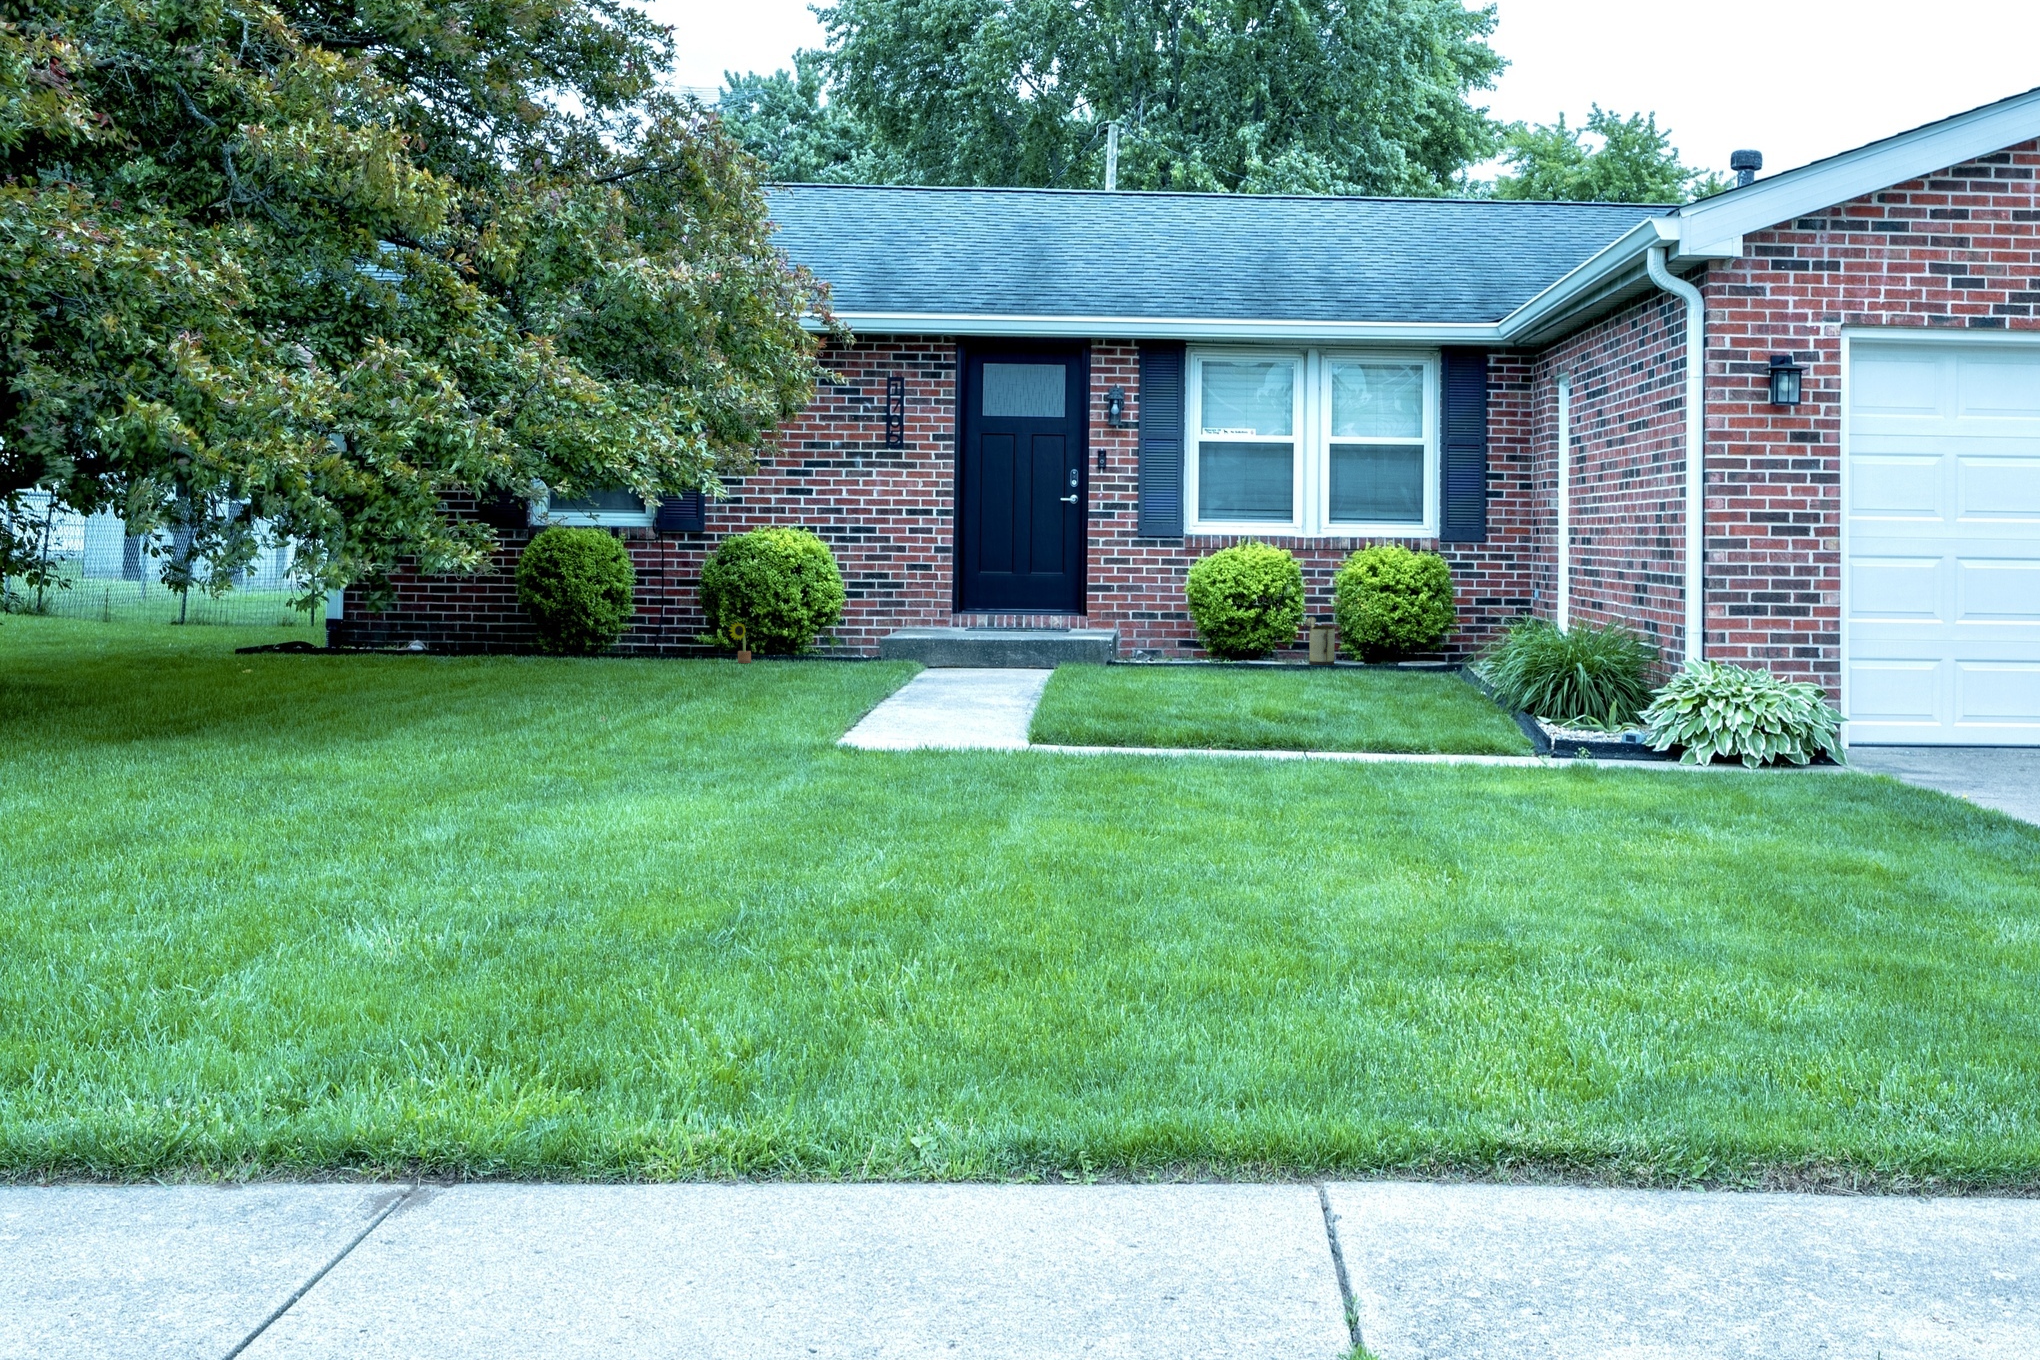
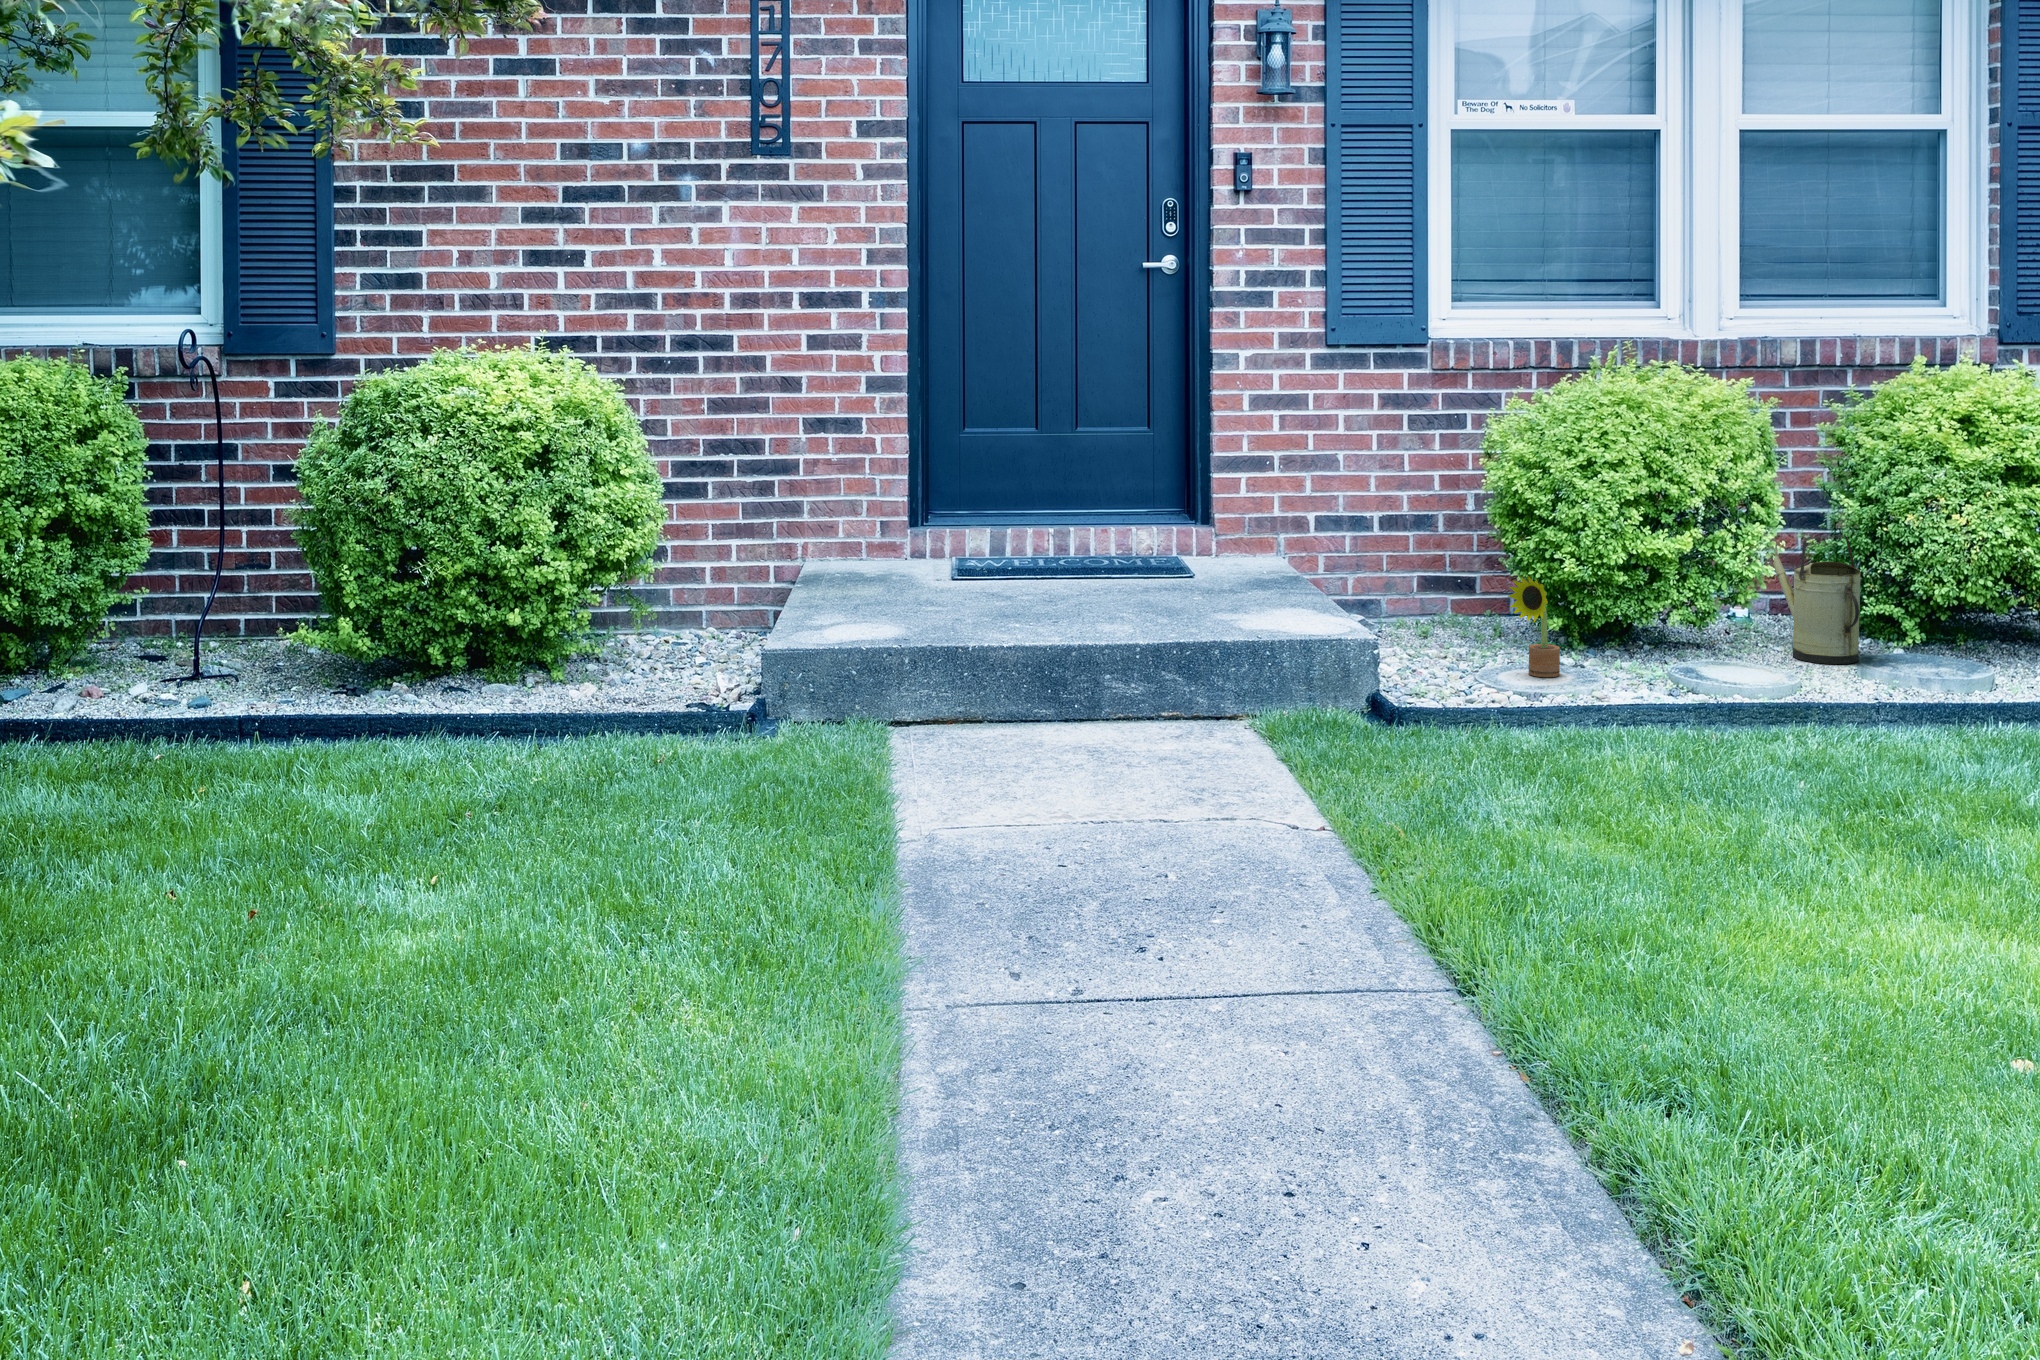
decorative plant: present [729,622,751,663] -> present [1508,576,1560,677]

